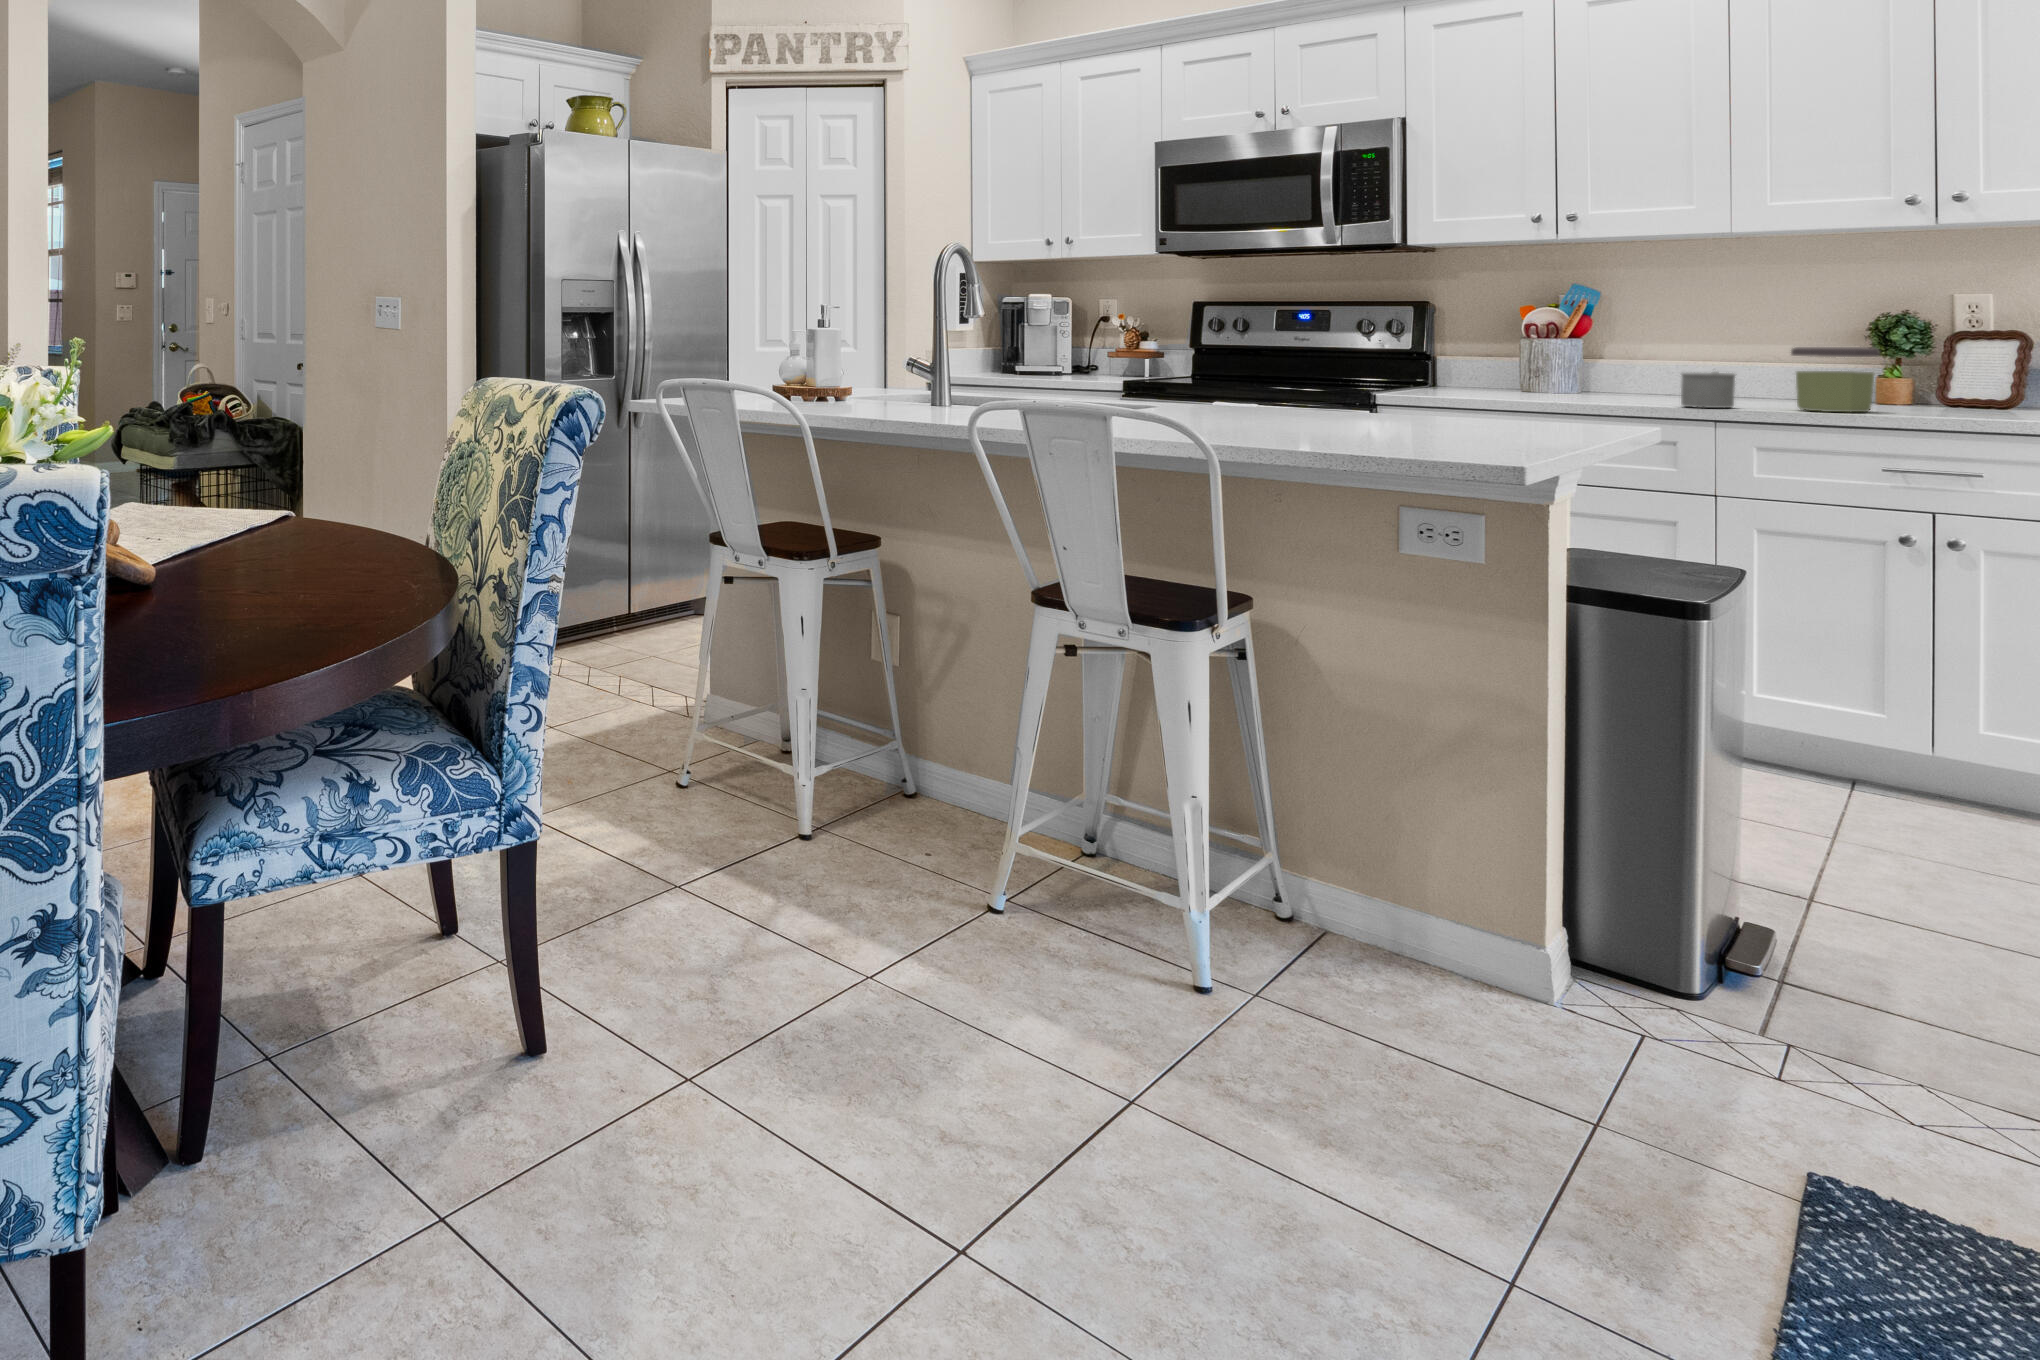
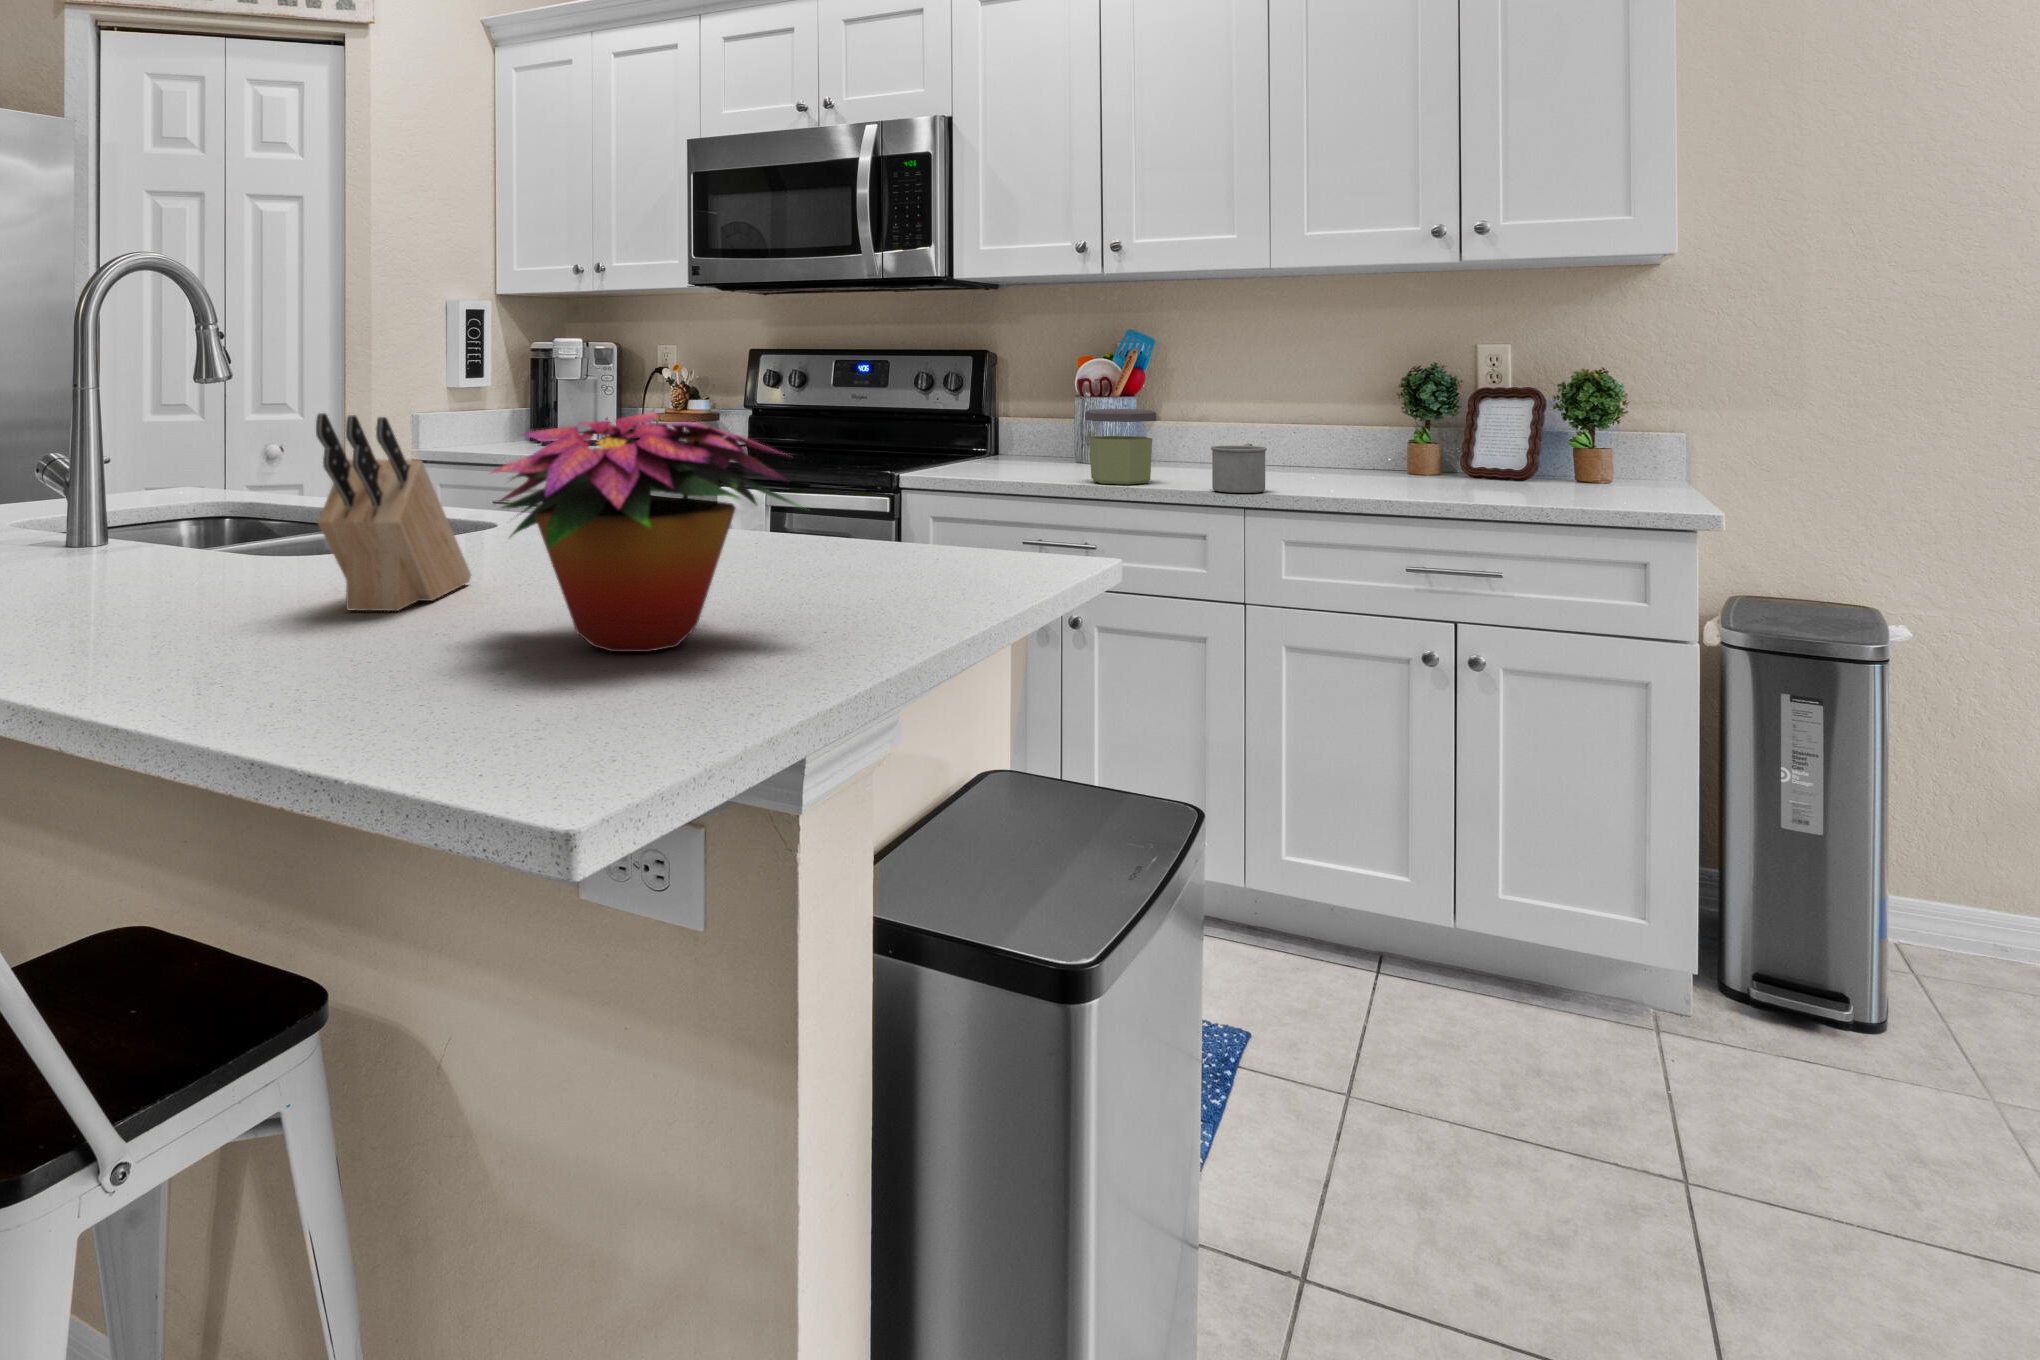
flower arrangement: none [1294,319,1506,439] -> present [492,412,800,652]
knife block: none [1176,323,1227,427] -> present [316,413,471,611]
jar: present [1791,347,1880,412] -> present [1085,409,1156,484]

